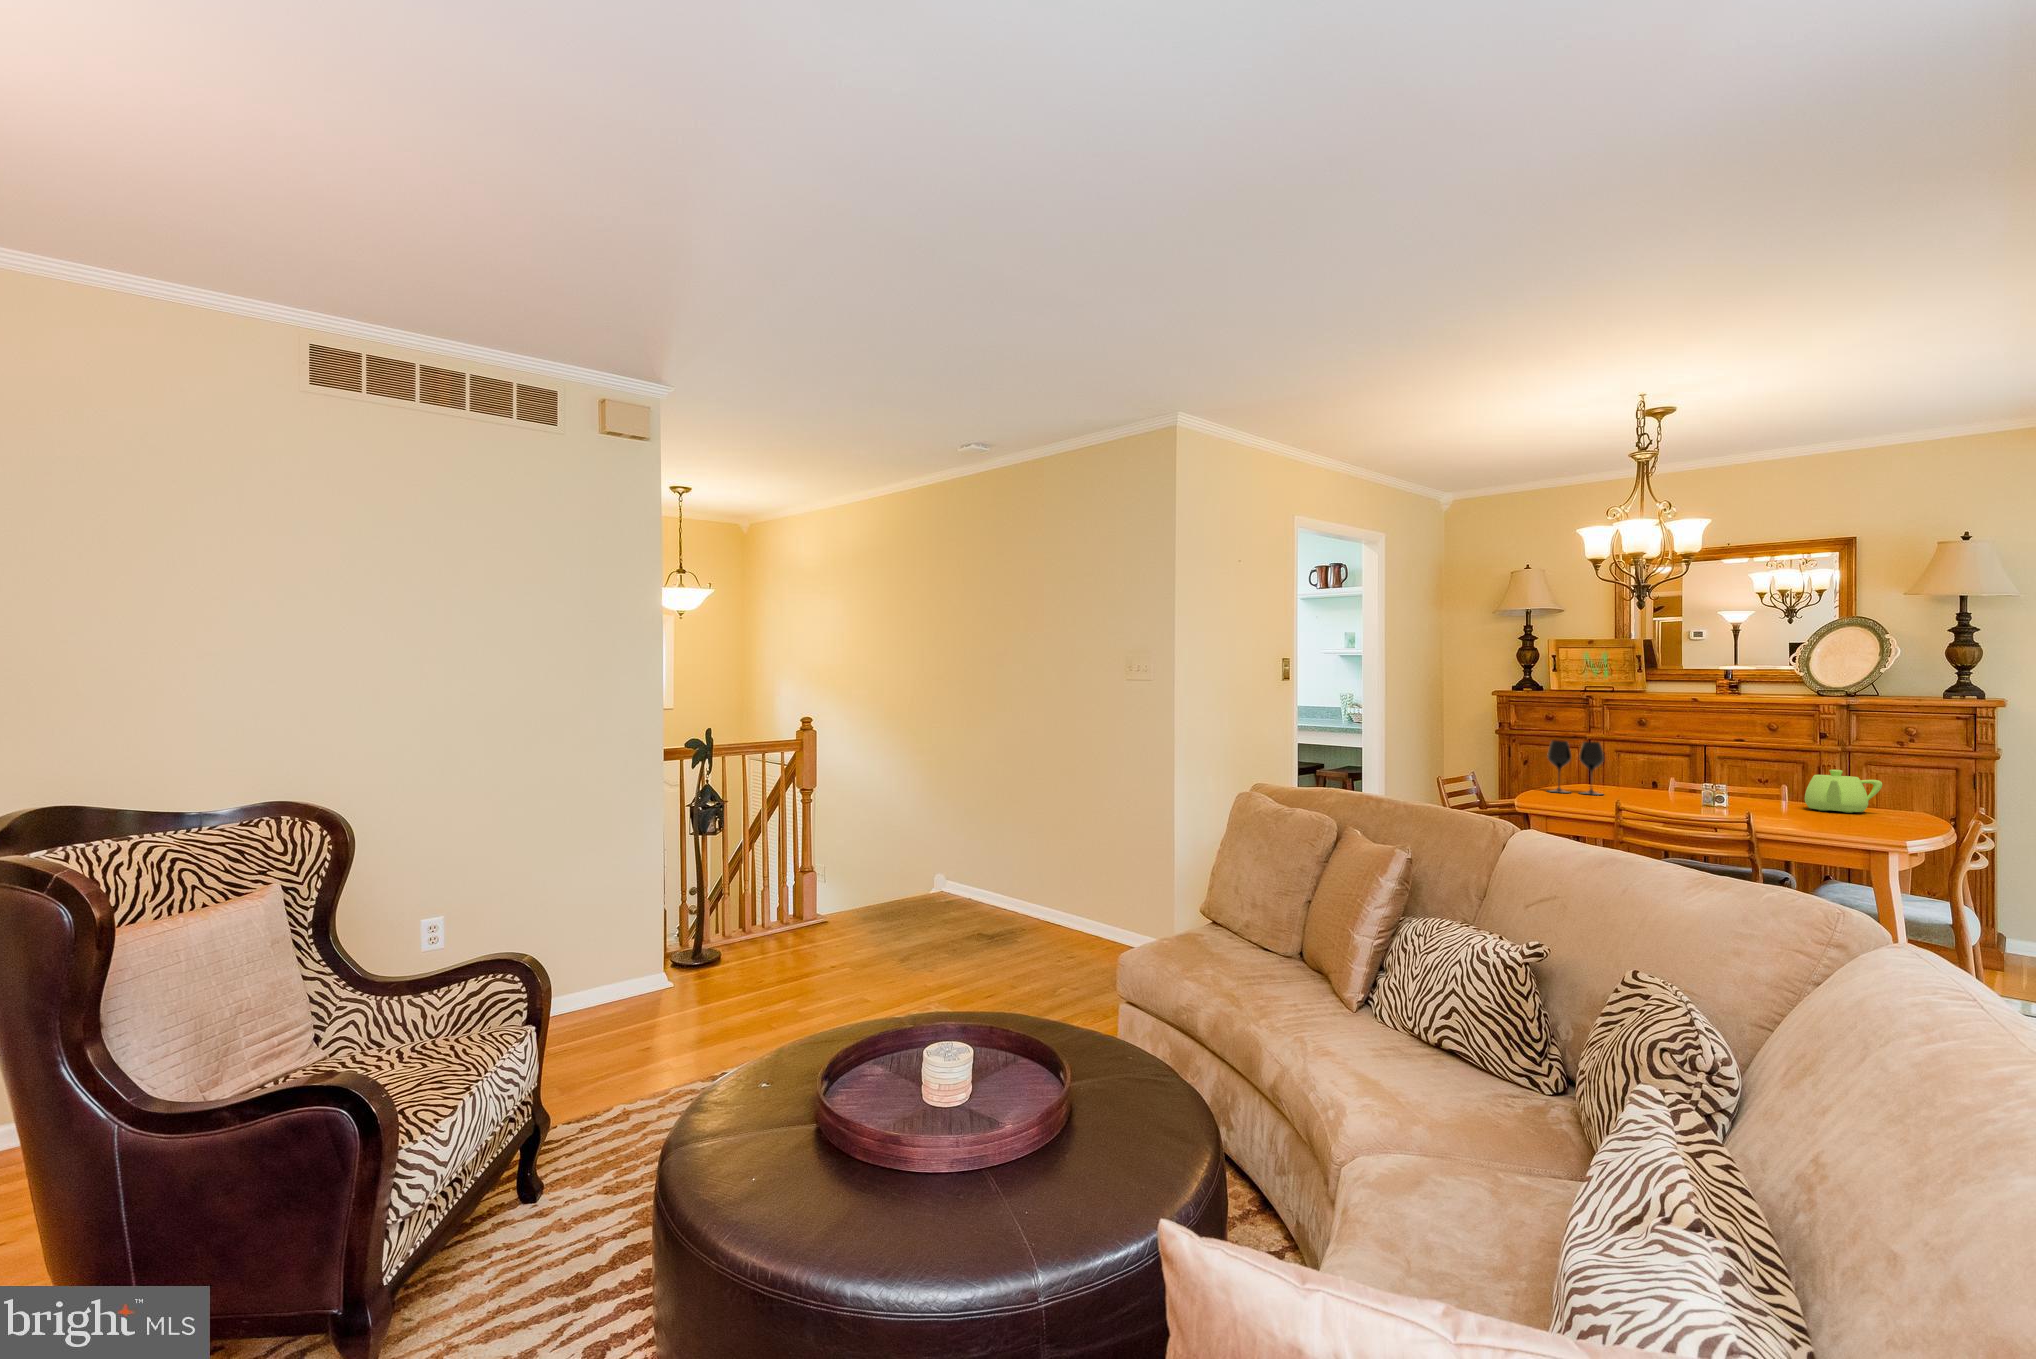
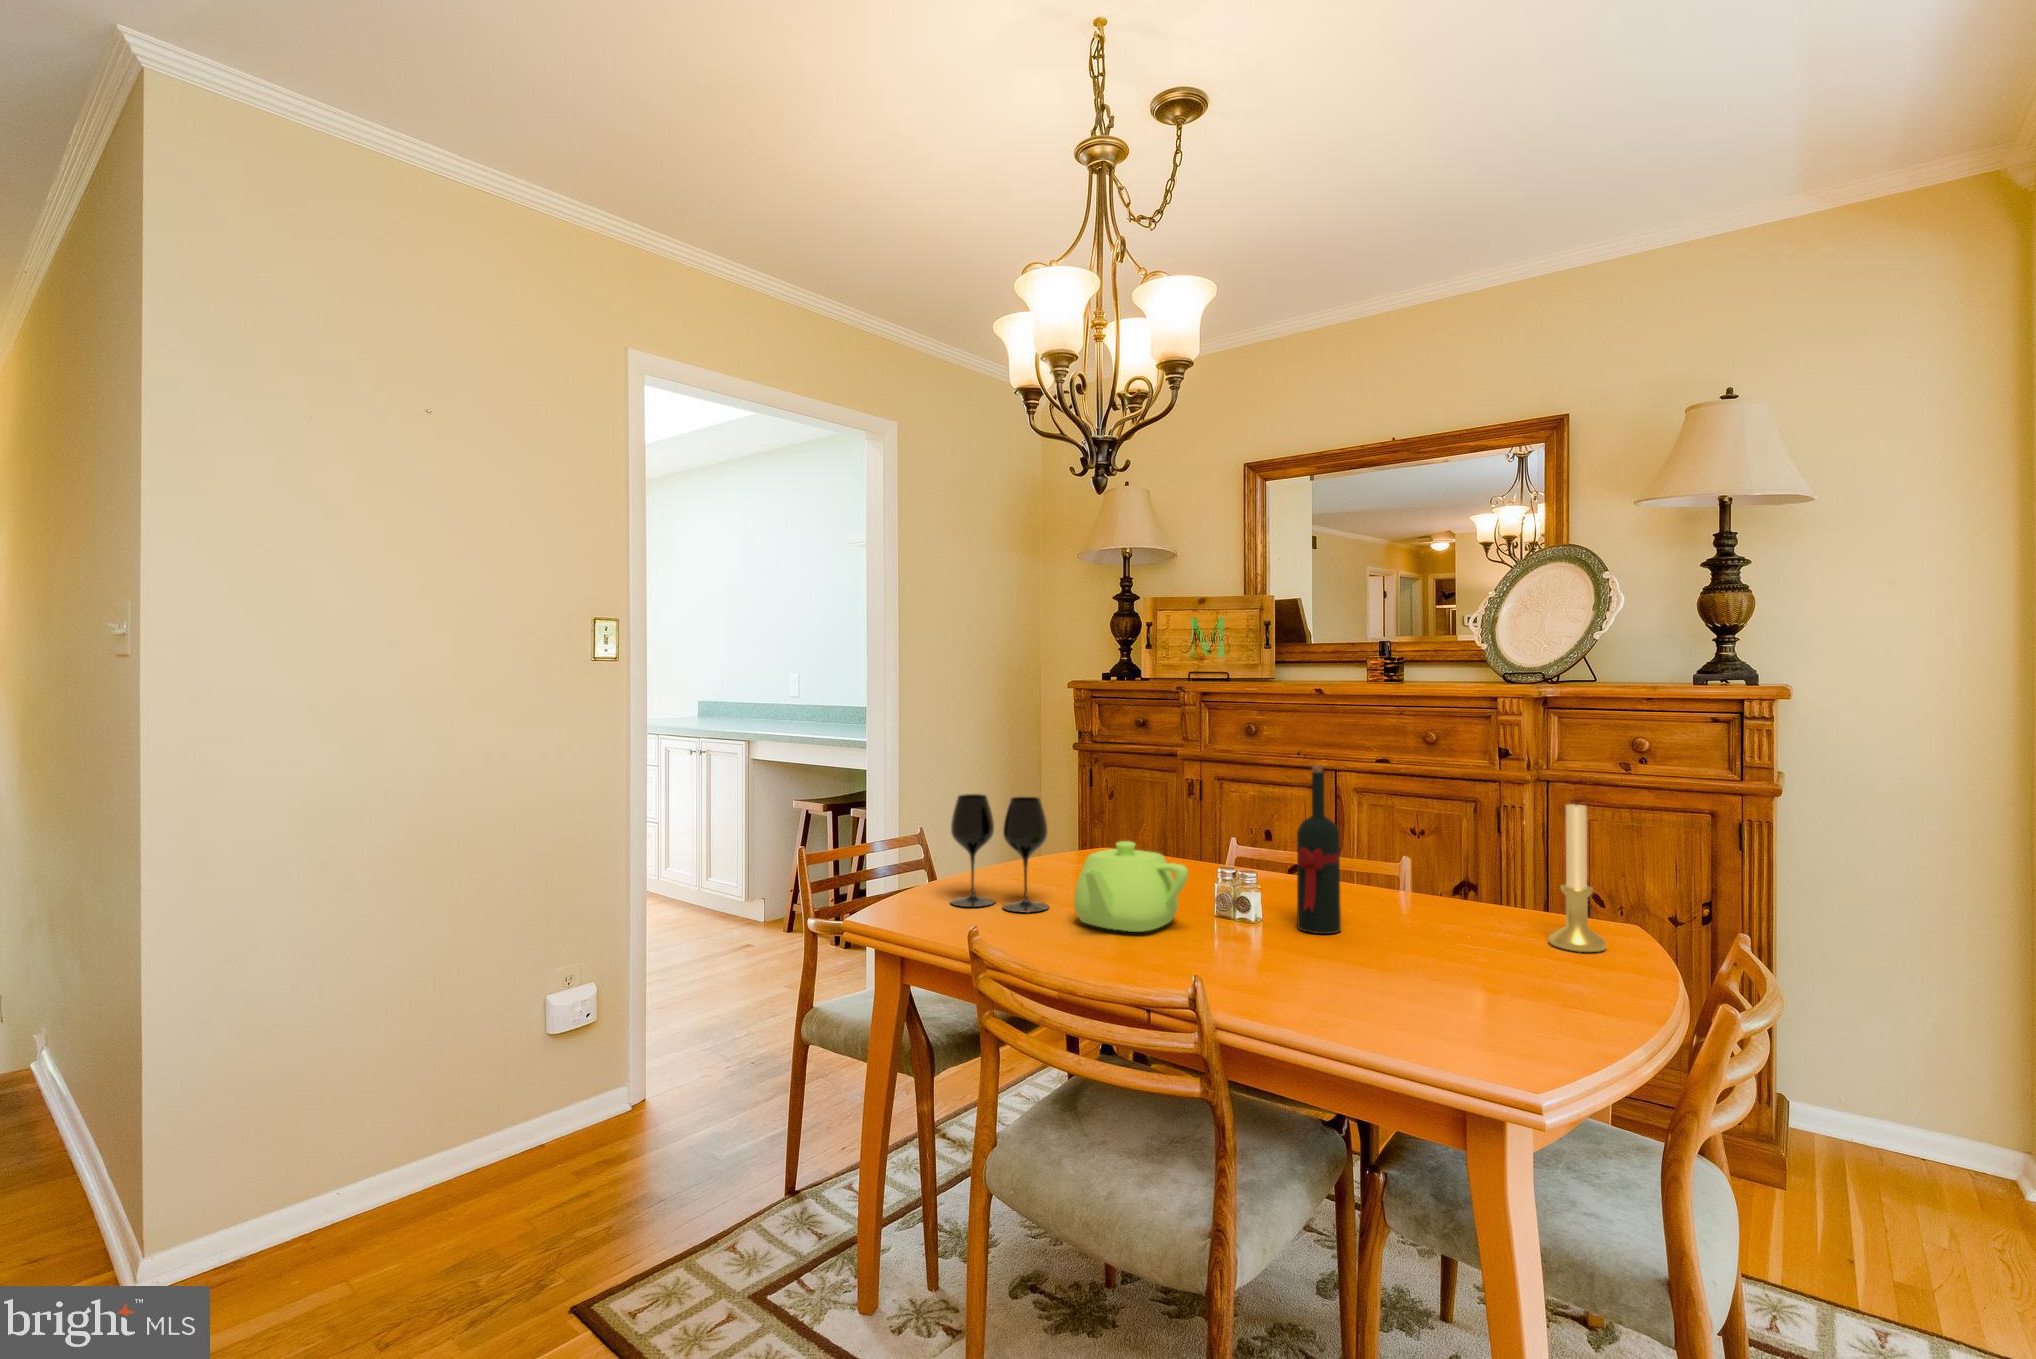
wine bottle: none [1745,727,1770,804] -> present [1297,765,1341,934]
candle holder: none [1879,744,1909,811] -> present [1549,803,1606,952]
teapot: present [1805,770,1882,813] -> present [1074,841,1188,932]

